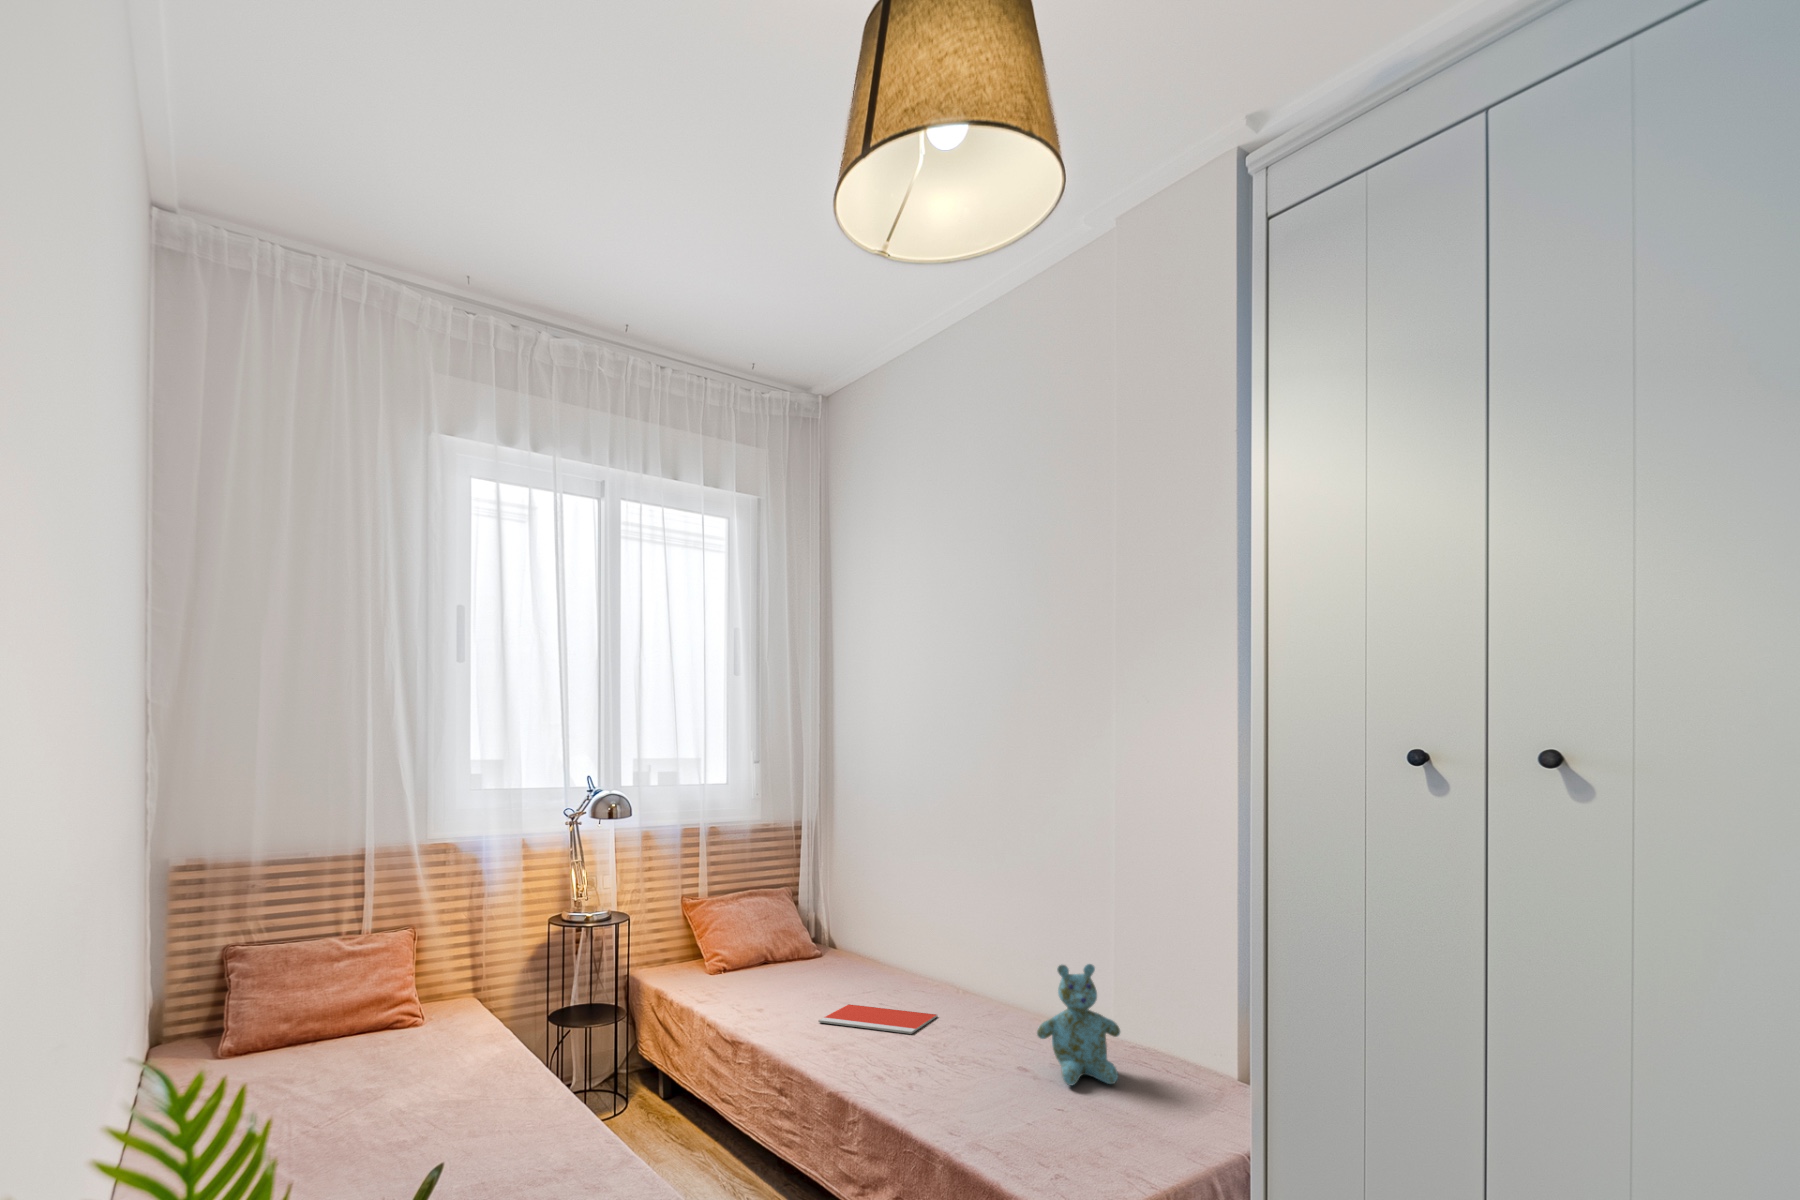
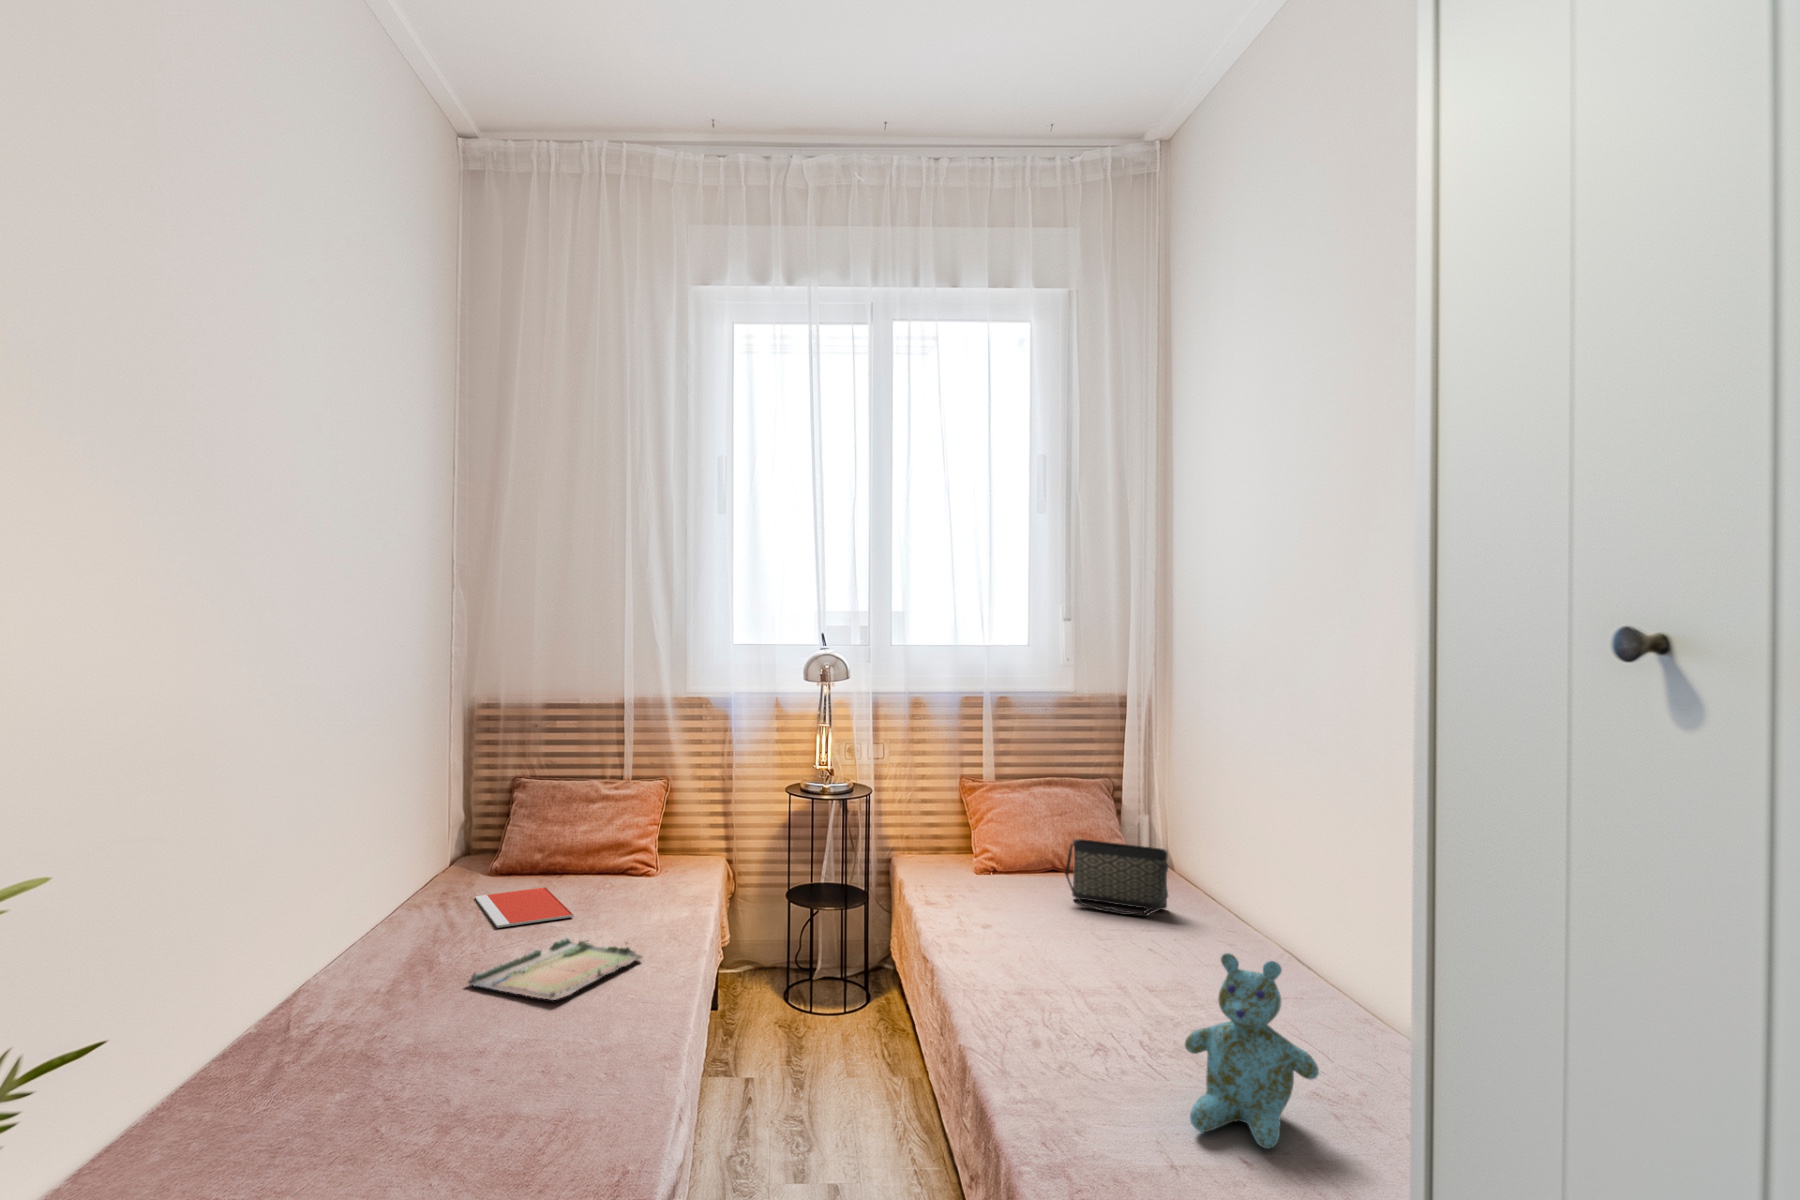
handbag: none [808,928,889,983] -> present [1065,839,1168,916]
notebook: present [818,1004,938,1034] -> present [475,887,574,928]
tray: none [373,1071,524,1143] -> present [468,938,642,1000]

